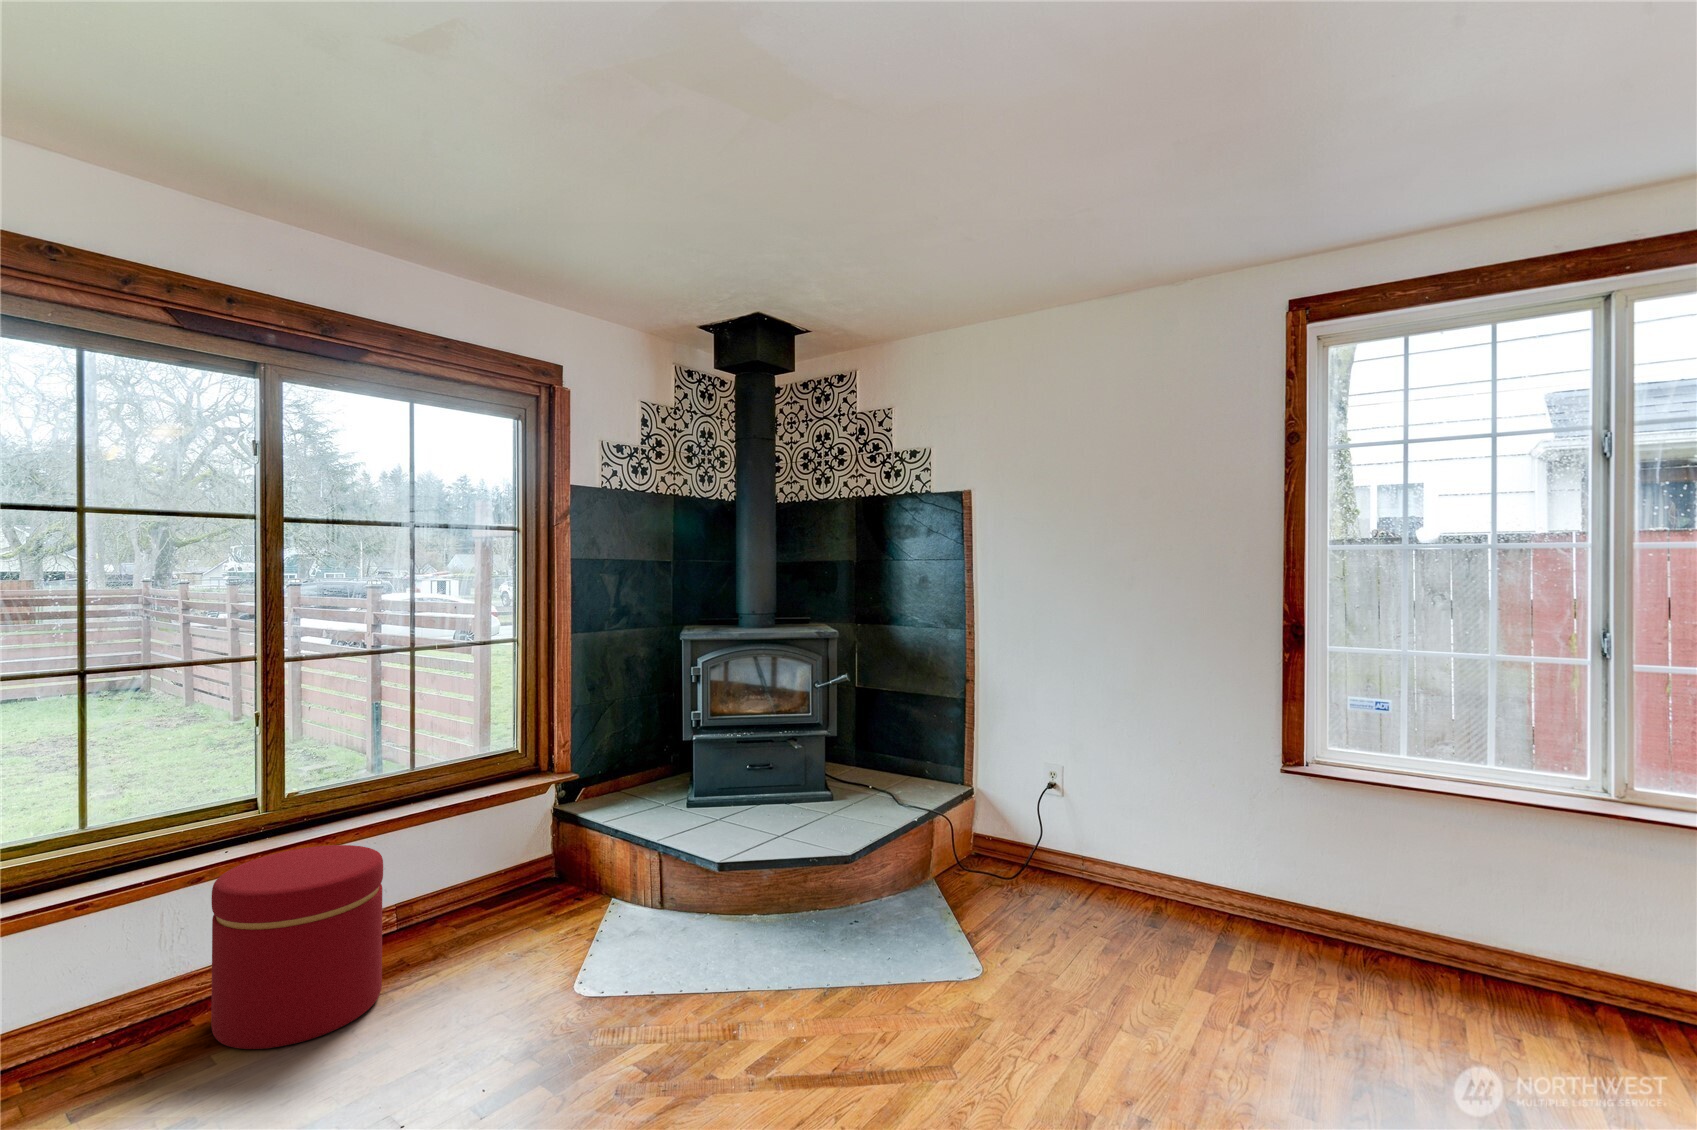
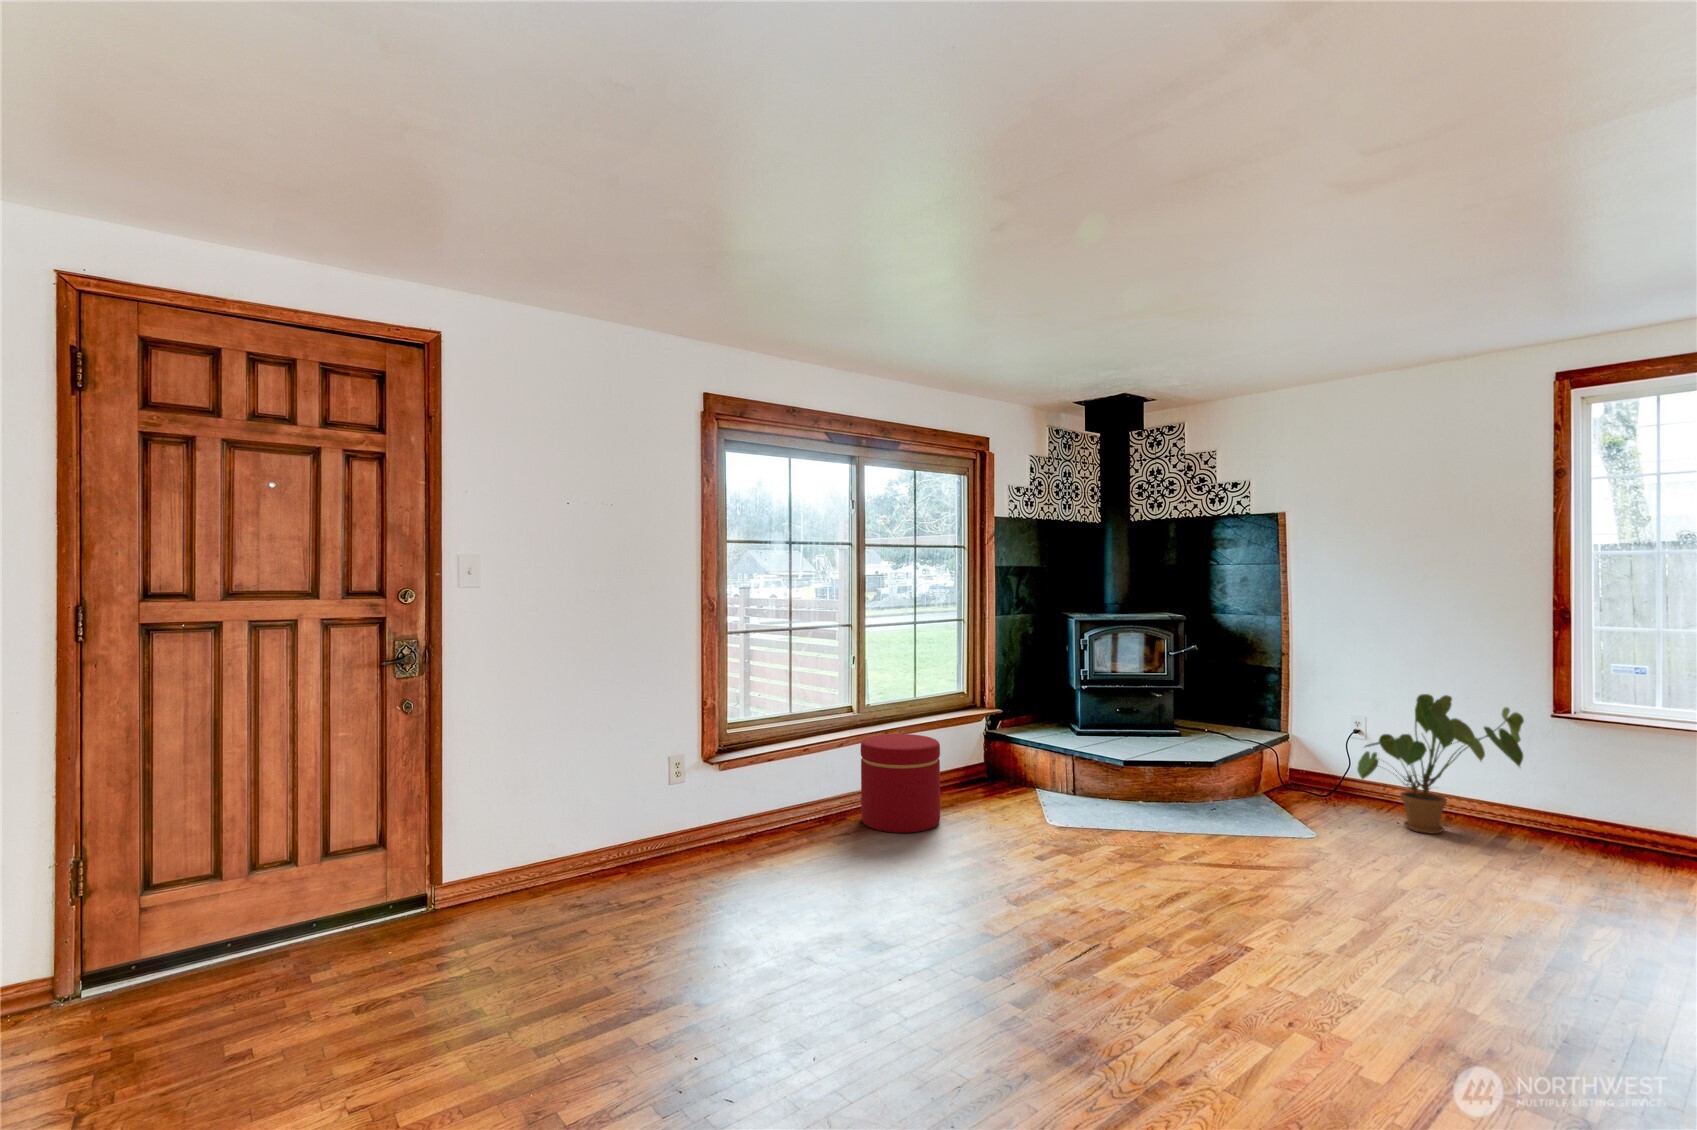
house plant: none [1044,739,1251,947] -> present [1358,694,1524,834]

